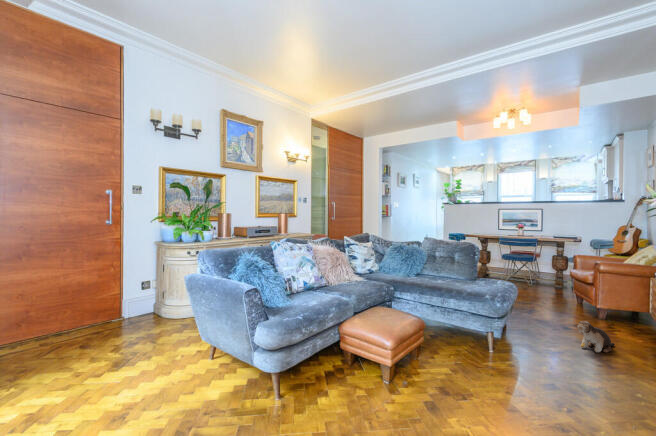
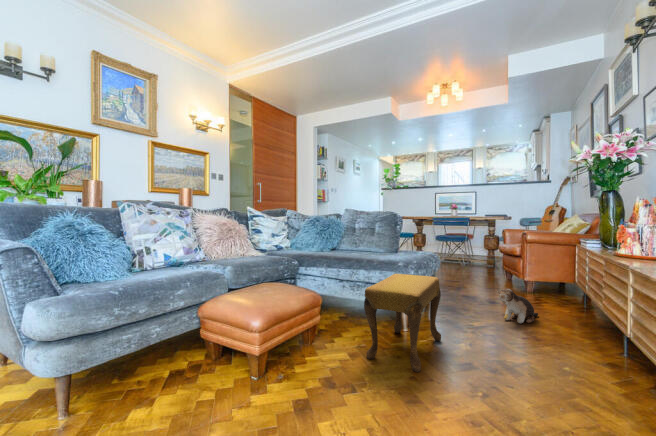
footstool: none [466,305,526,390] -> present [364,274,441,372]

